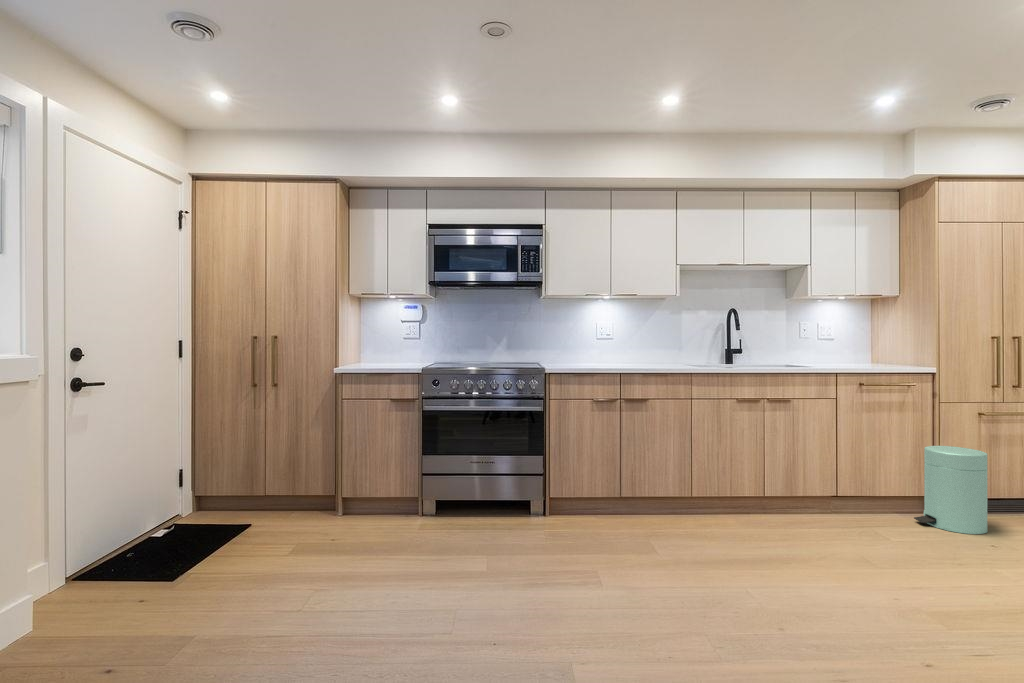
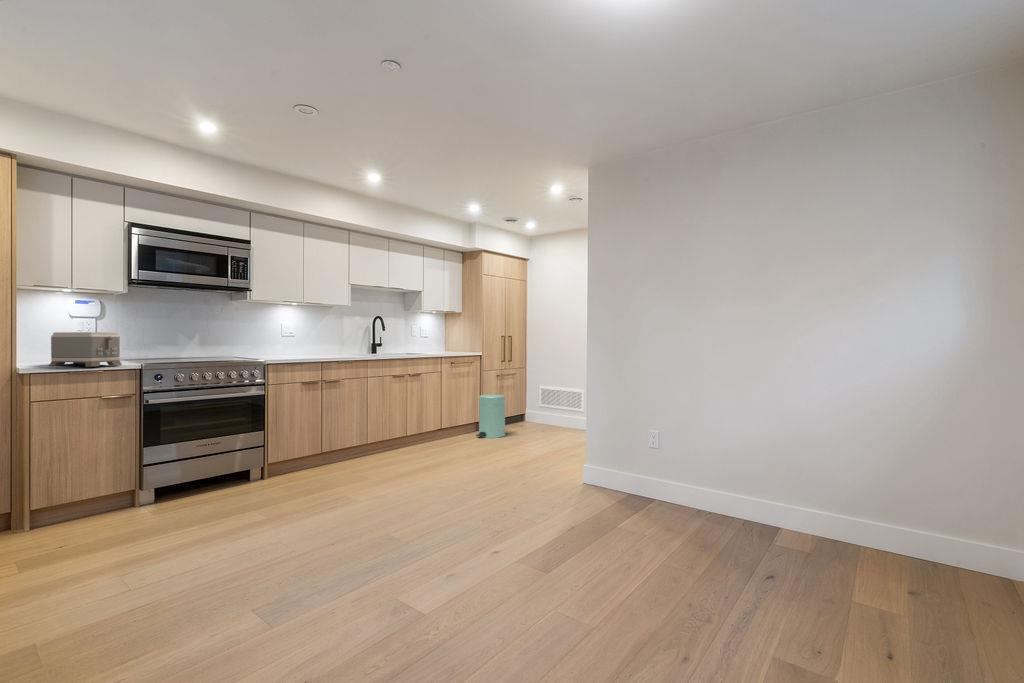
toaster: none [365,336,408,369] -> present [49,332,122,367]

